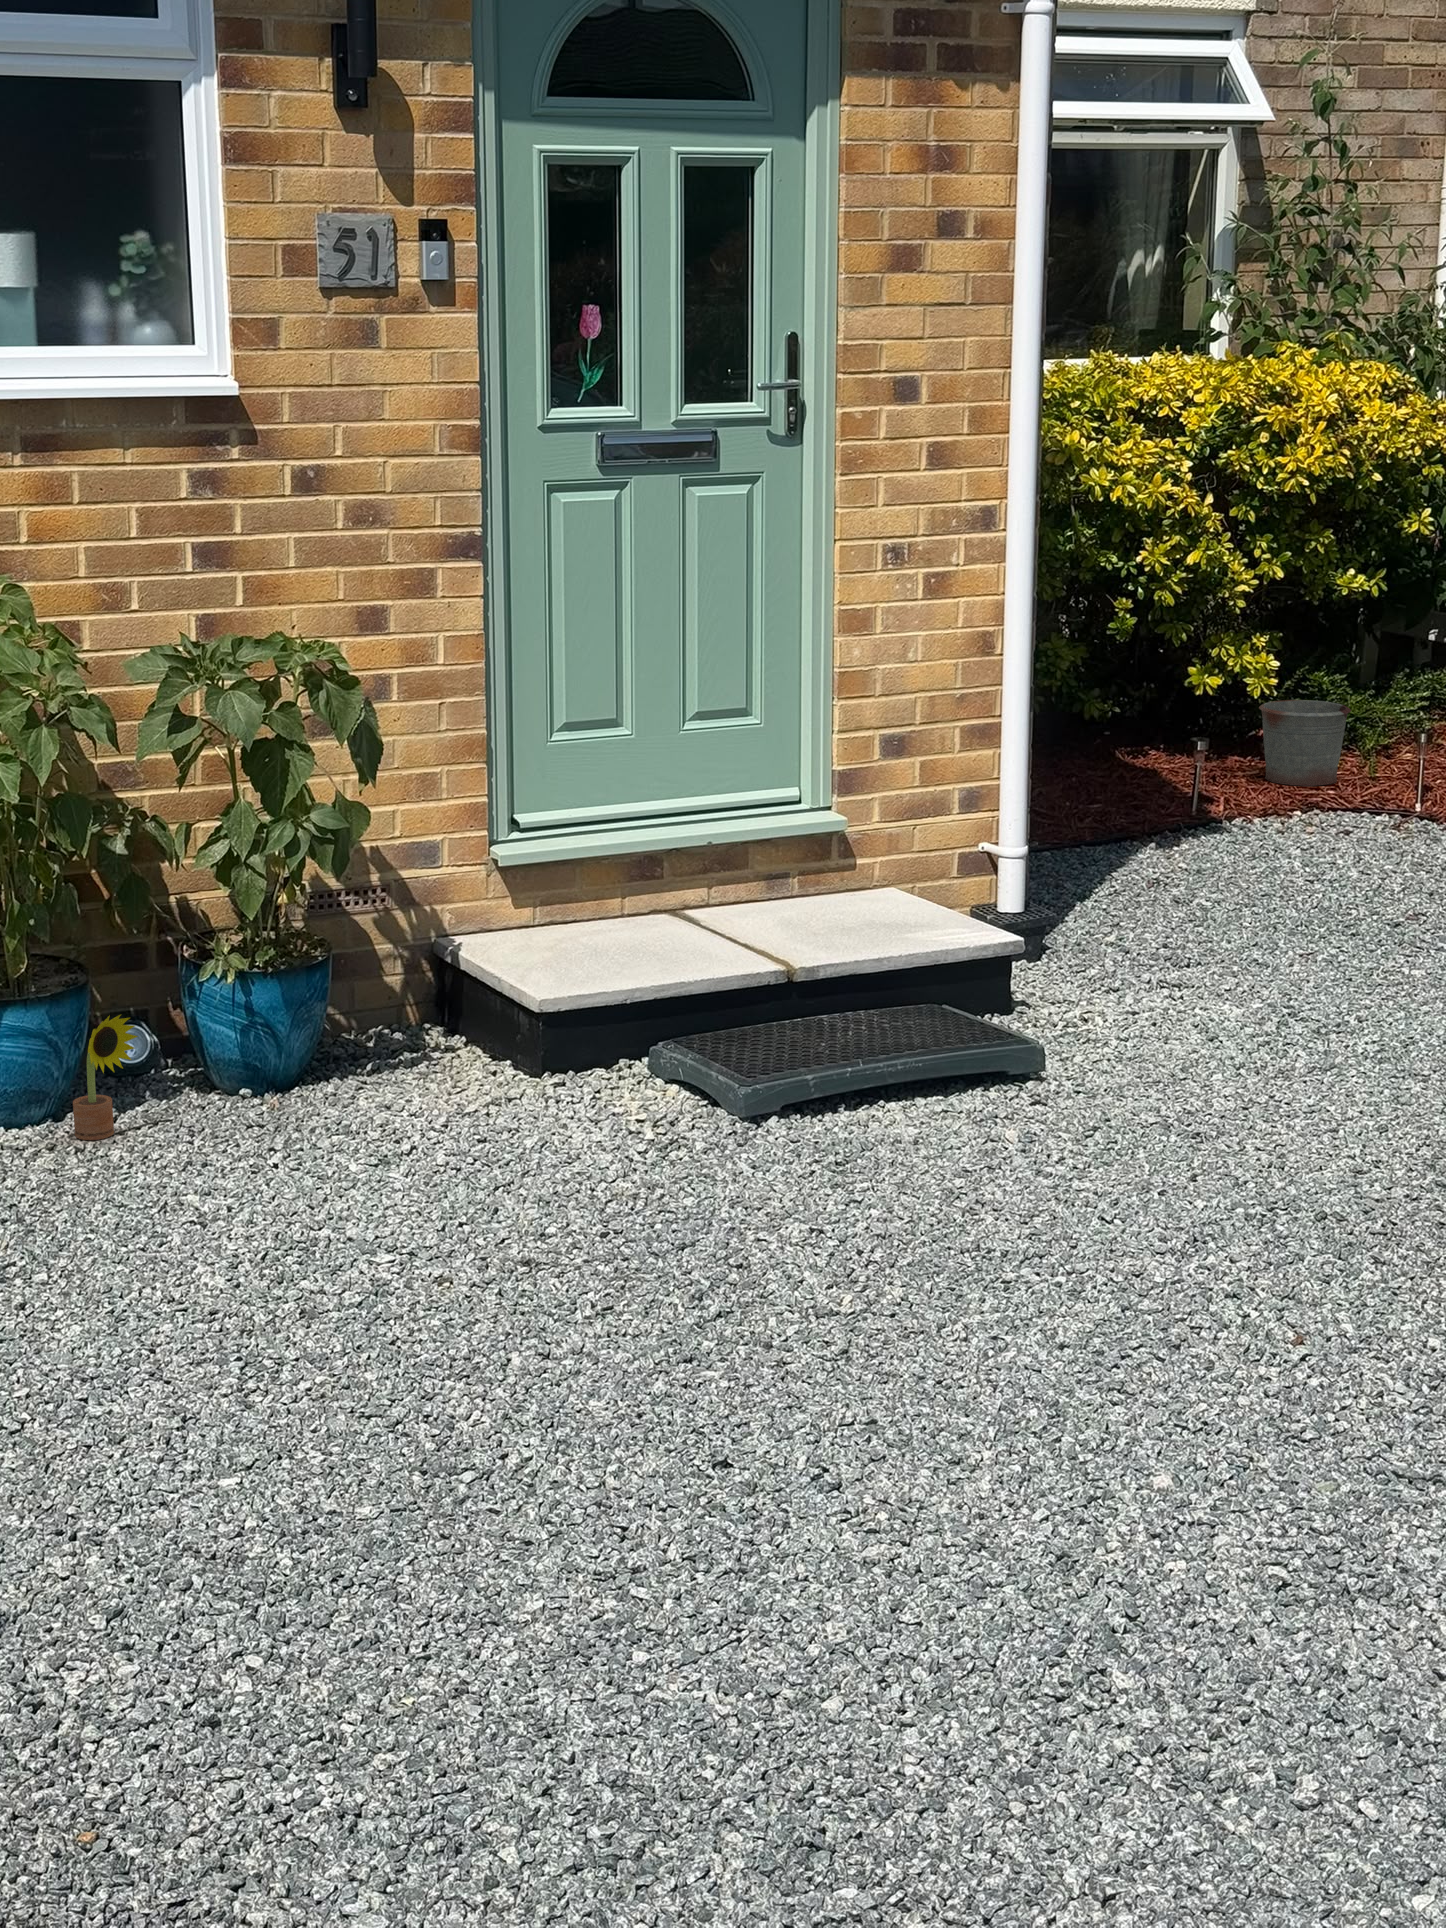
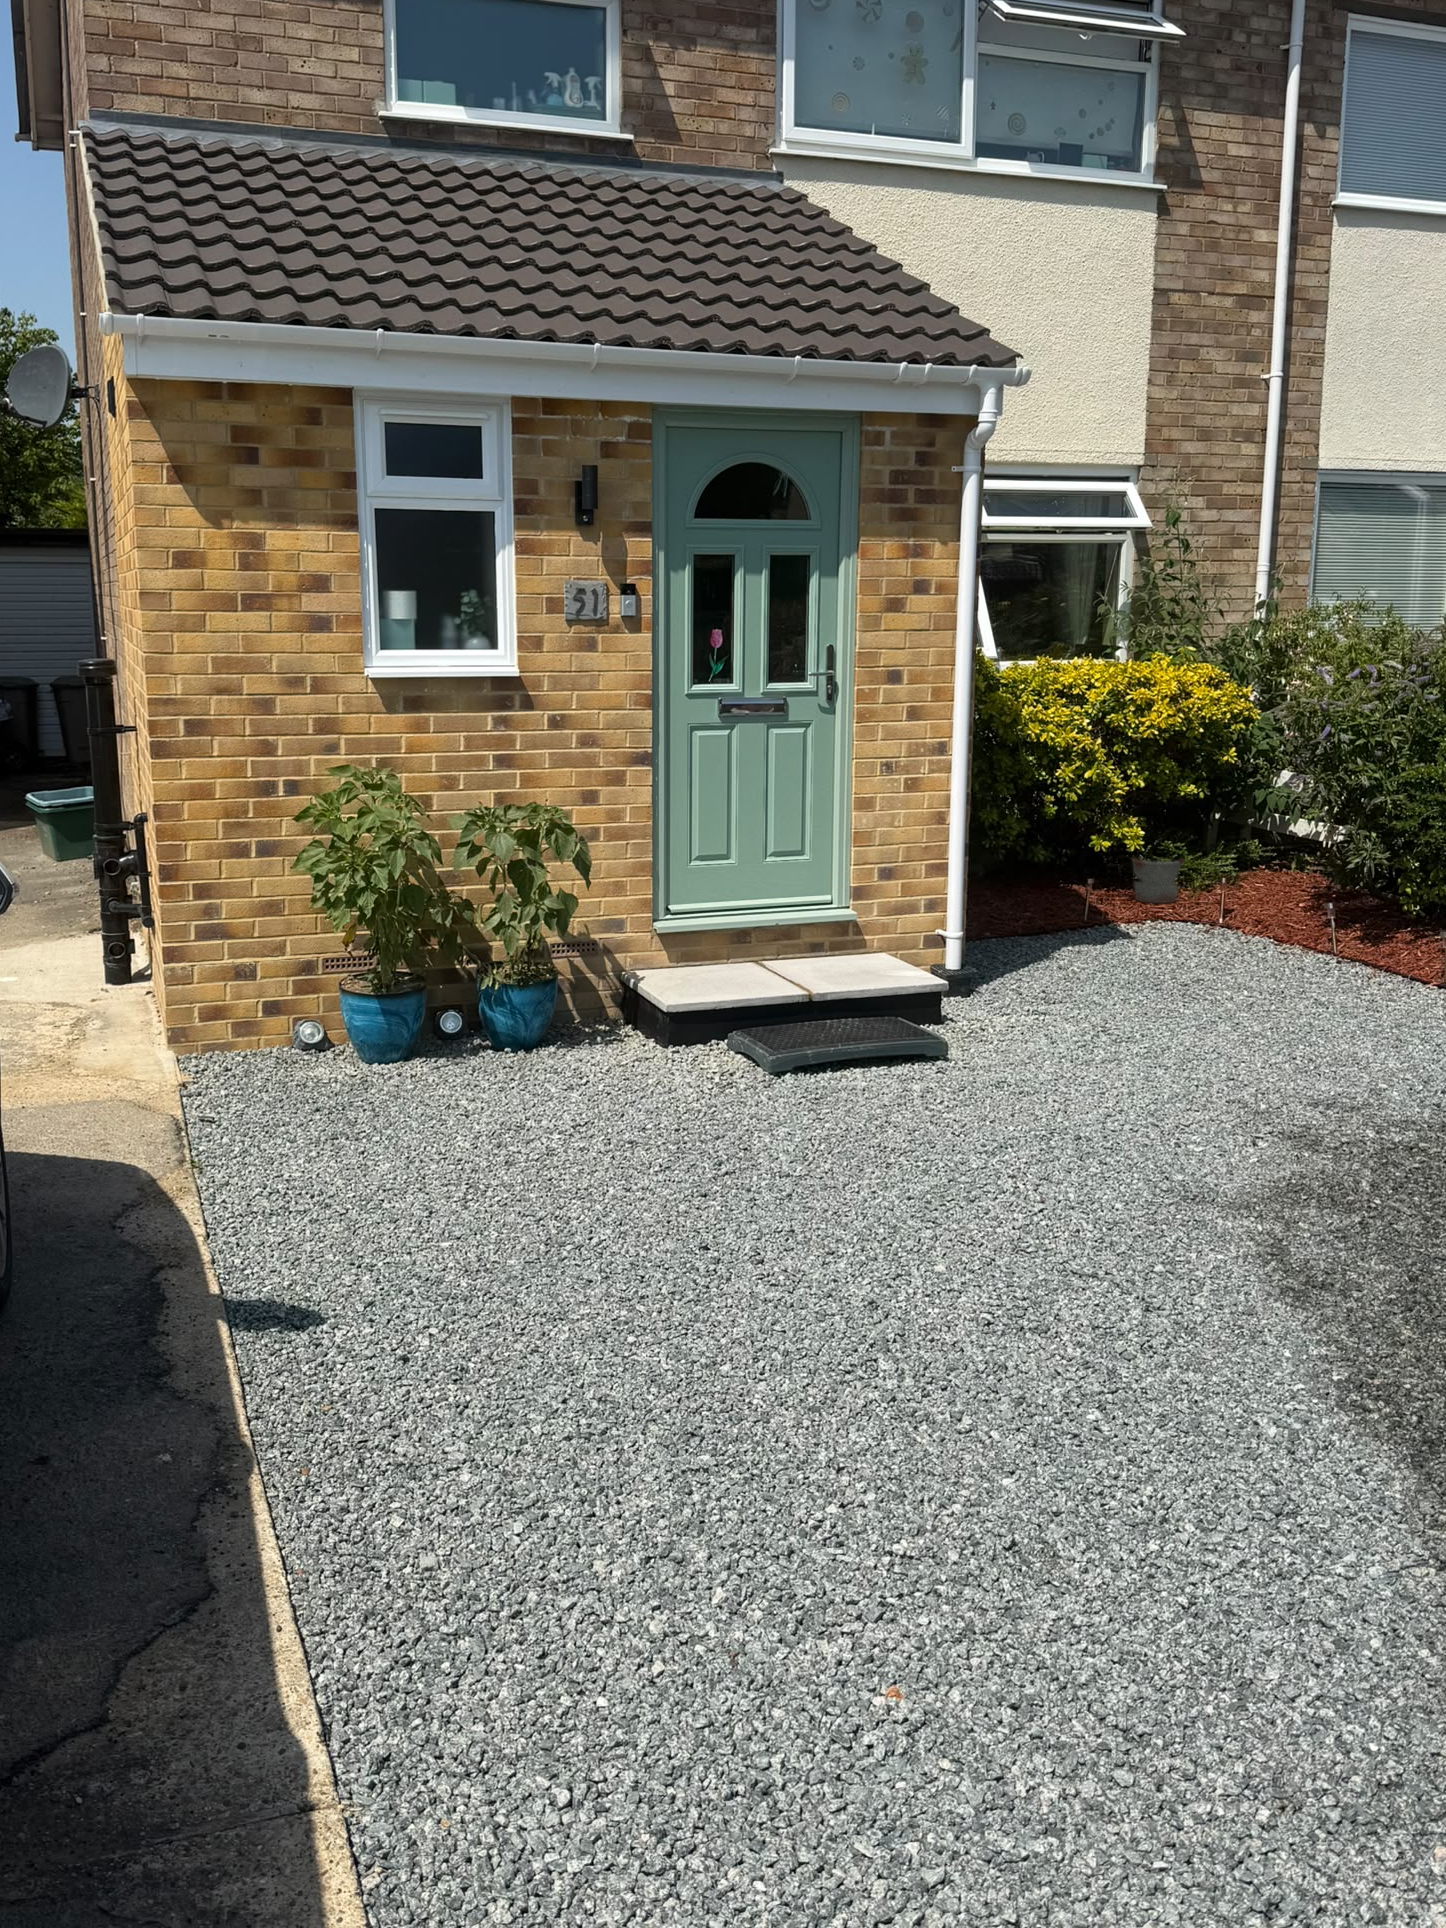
decorative plant: present [73,1015,138,1140] -> none [421,1004,455,1070]

